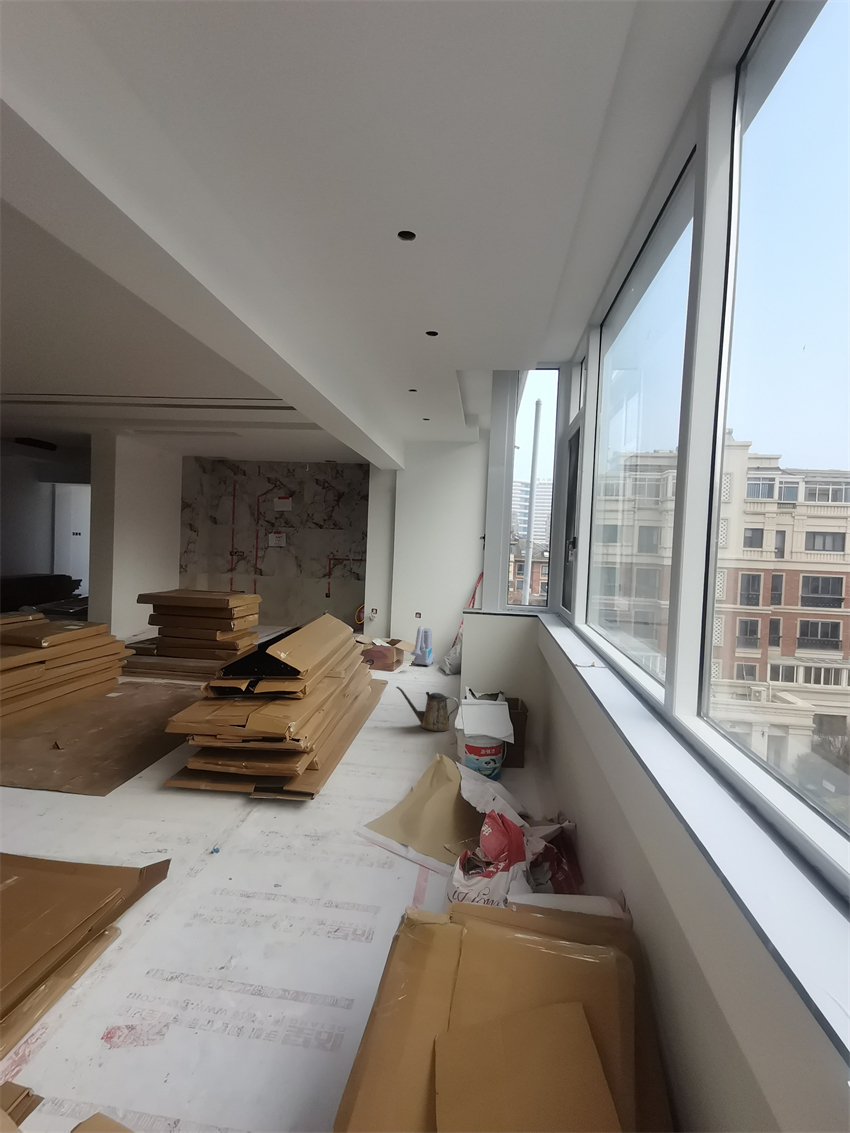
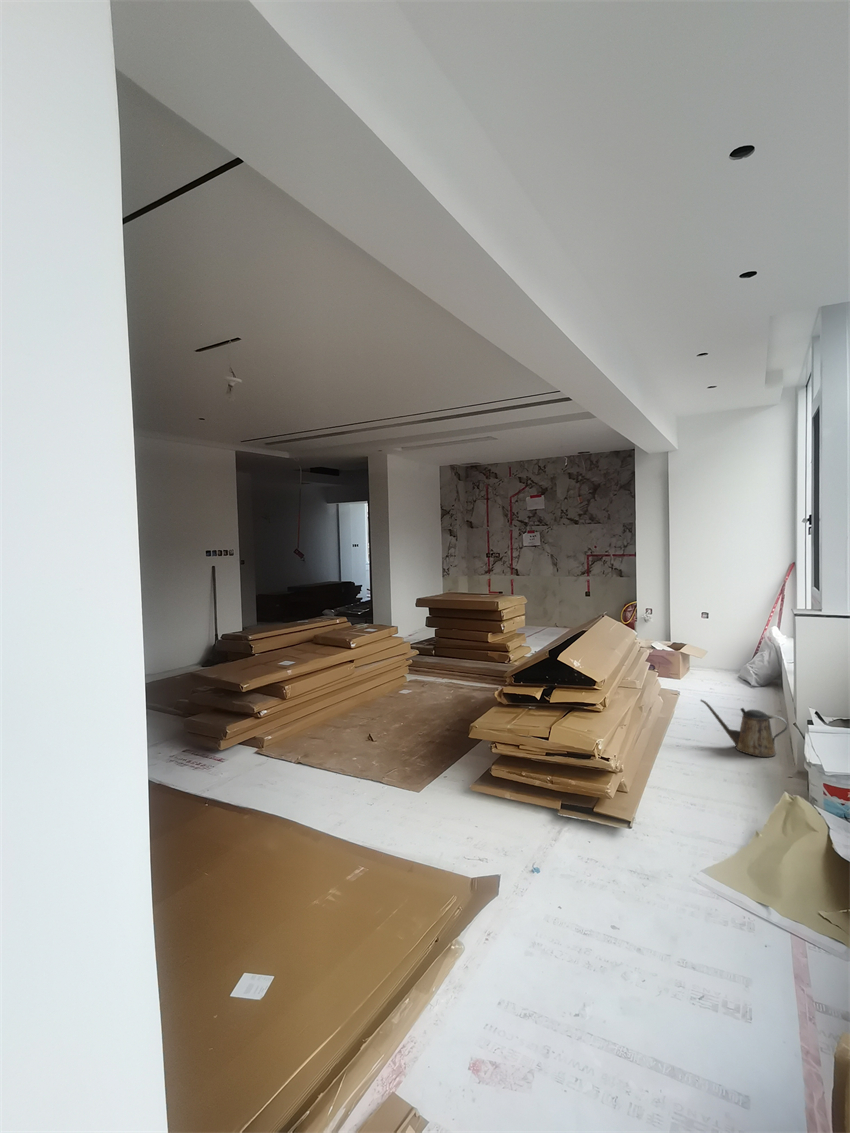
vacuum cleaner: present [411,626,434,666] -> none [700,628,728,674]

